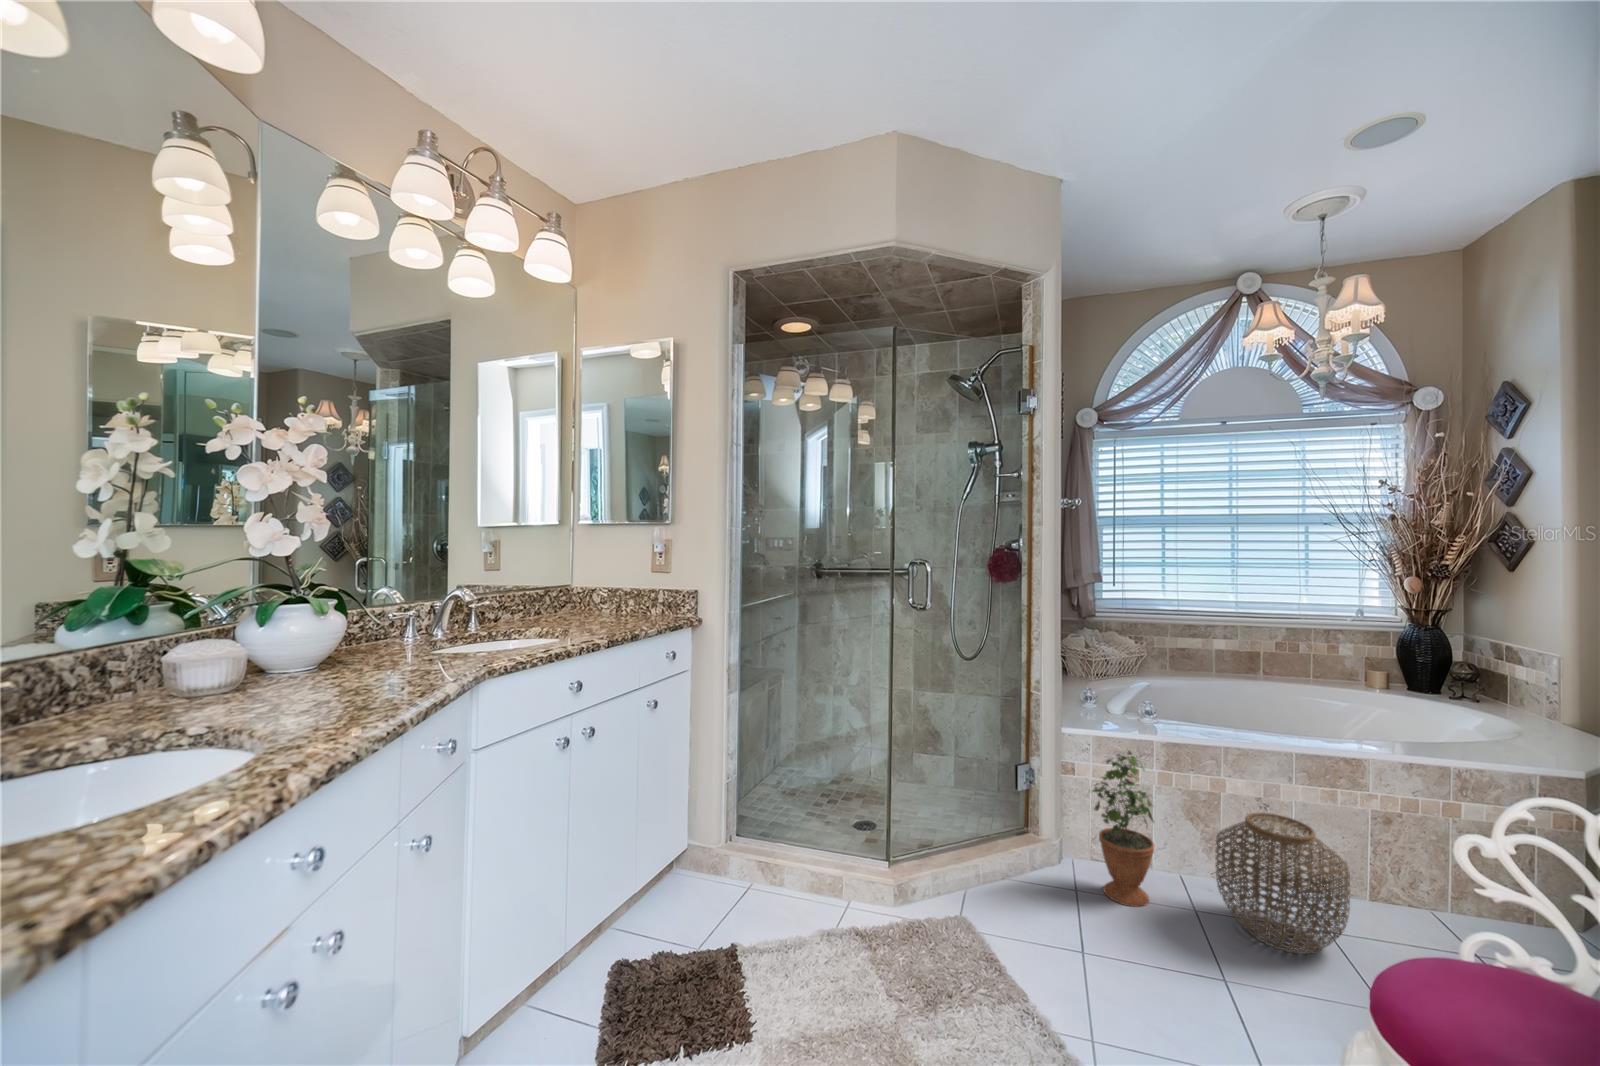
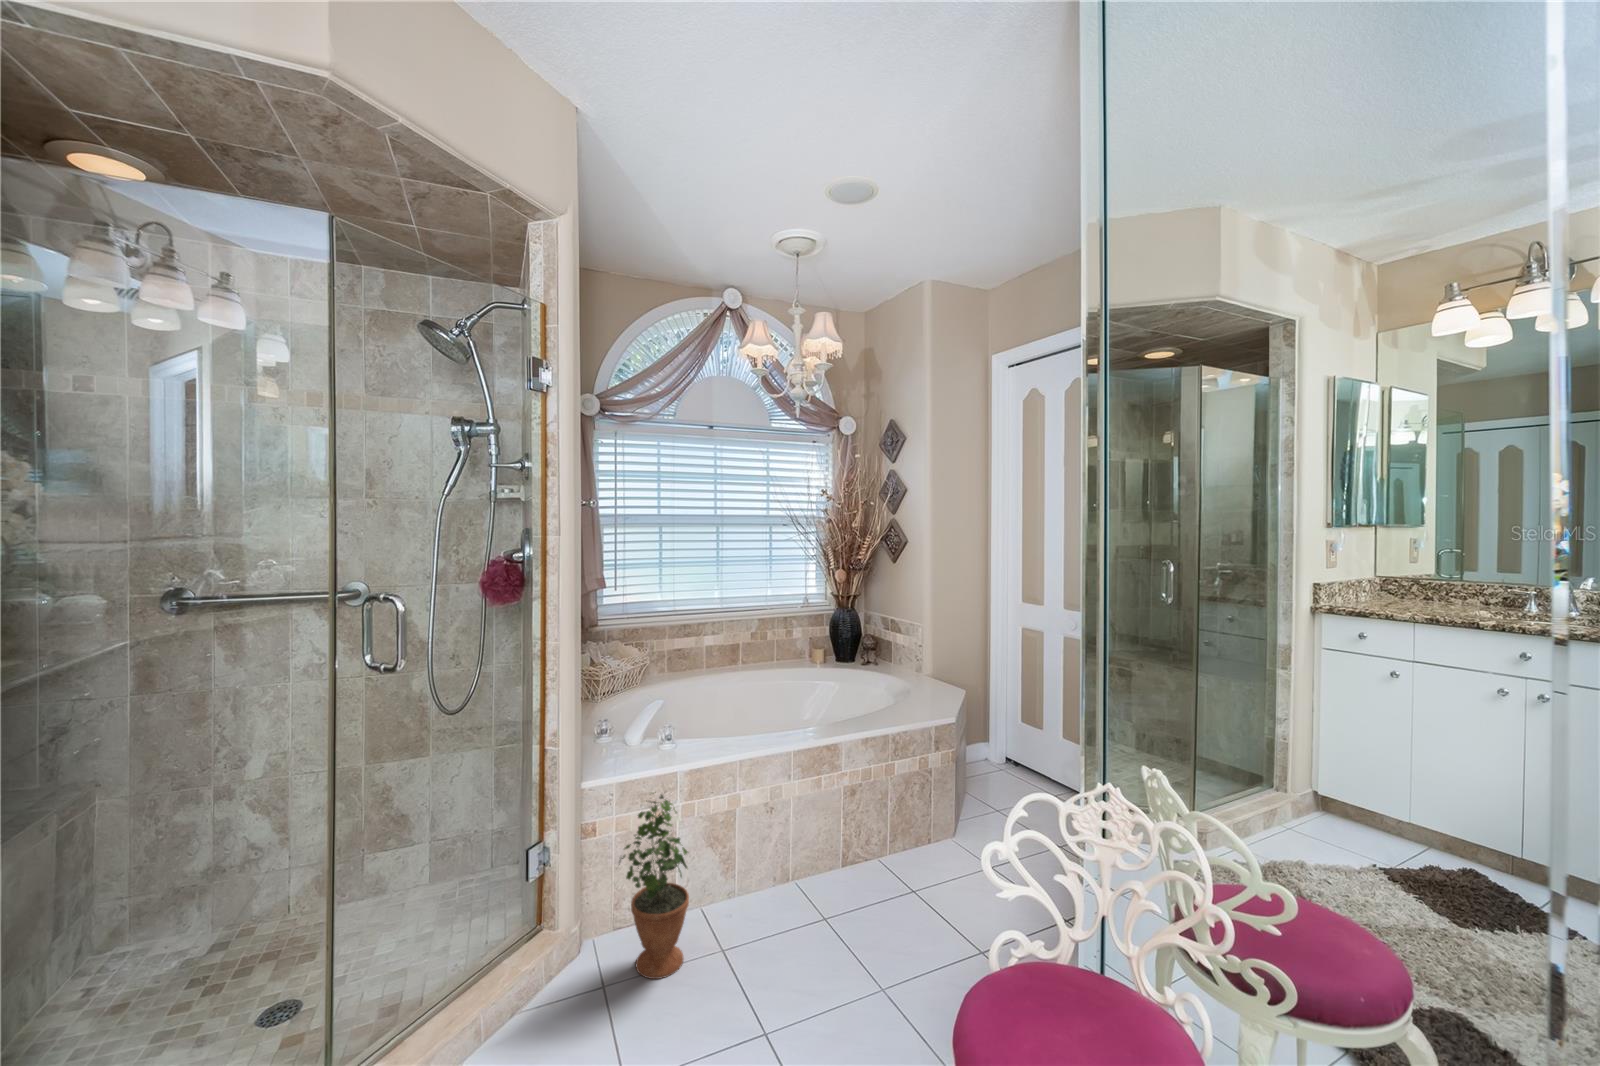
woven basket: present [1216,813,1350,954] -> none [745,819,849,957]

